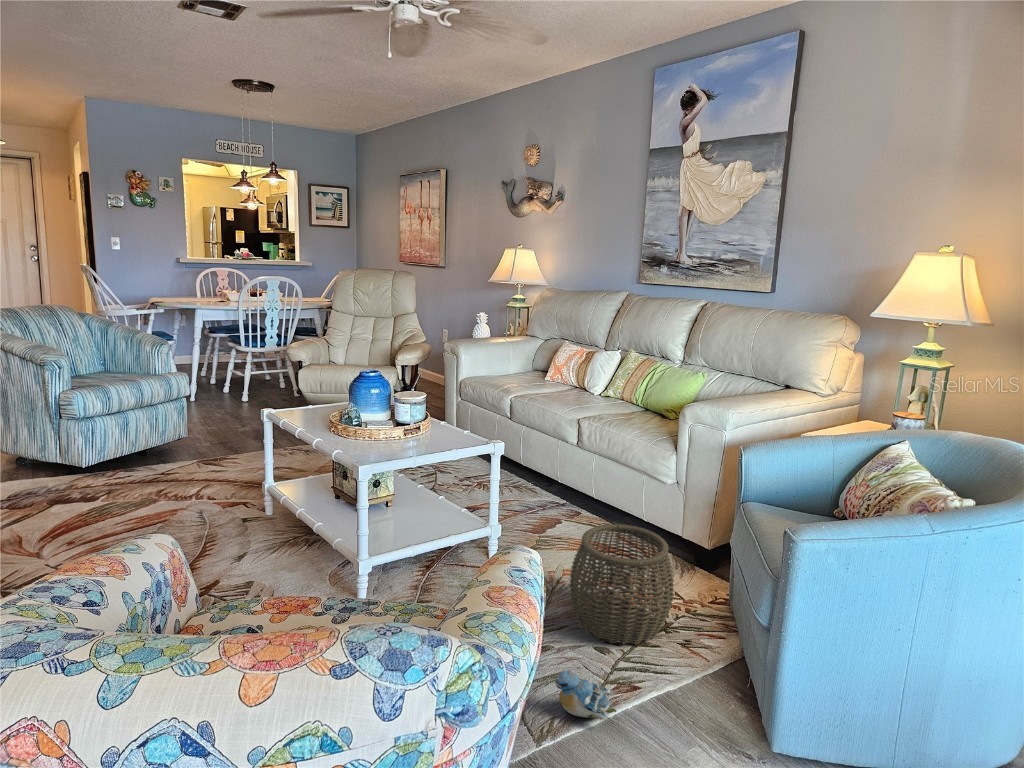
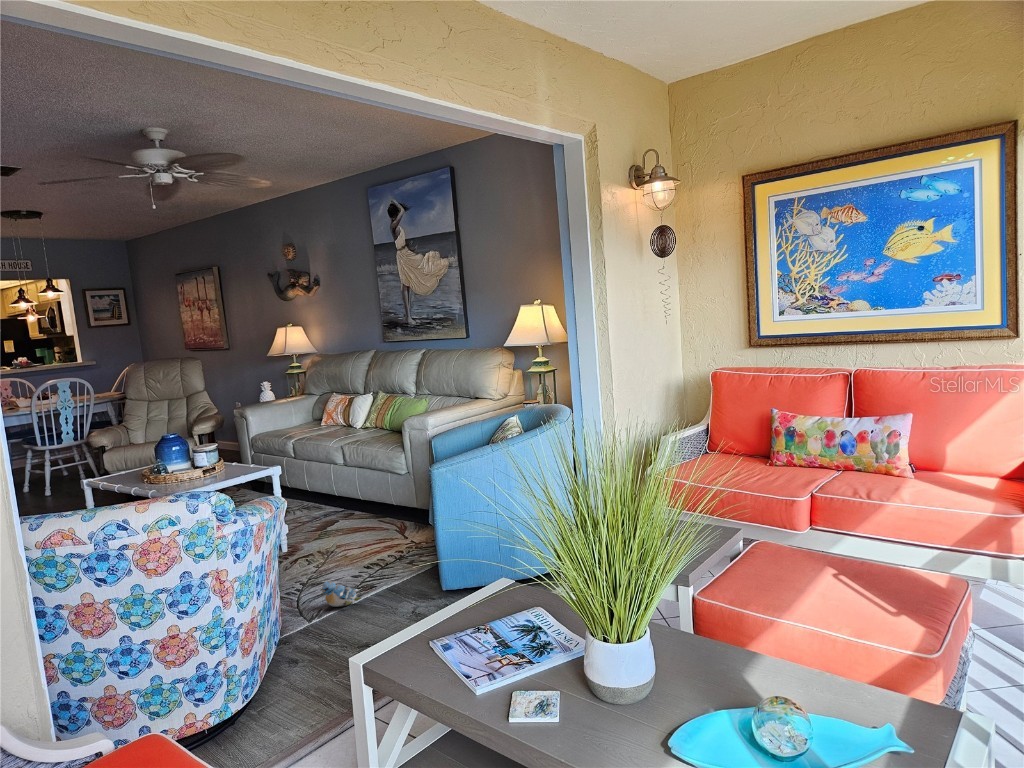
woven basket: present [570,524,674,645] -> none [333,500,402,573]

